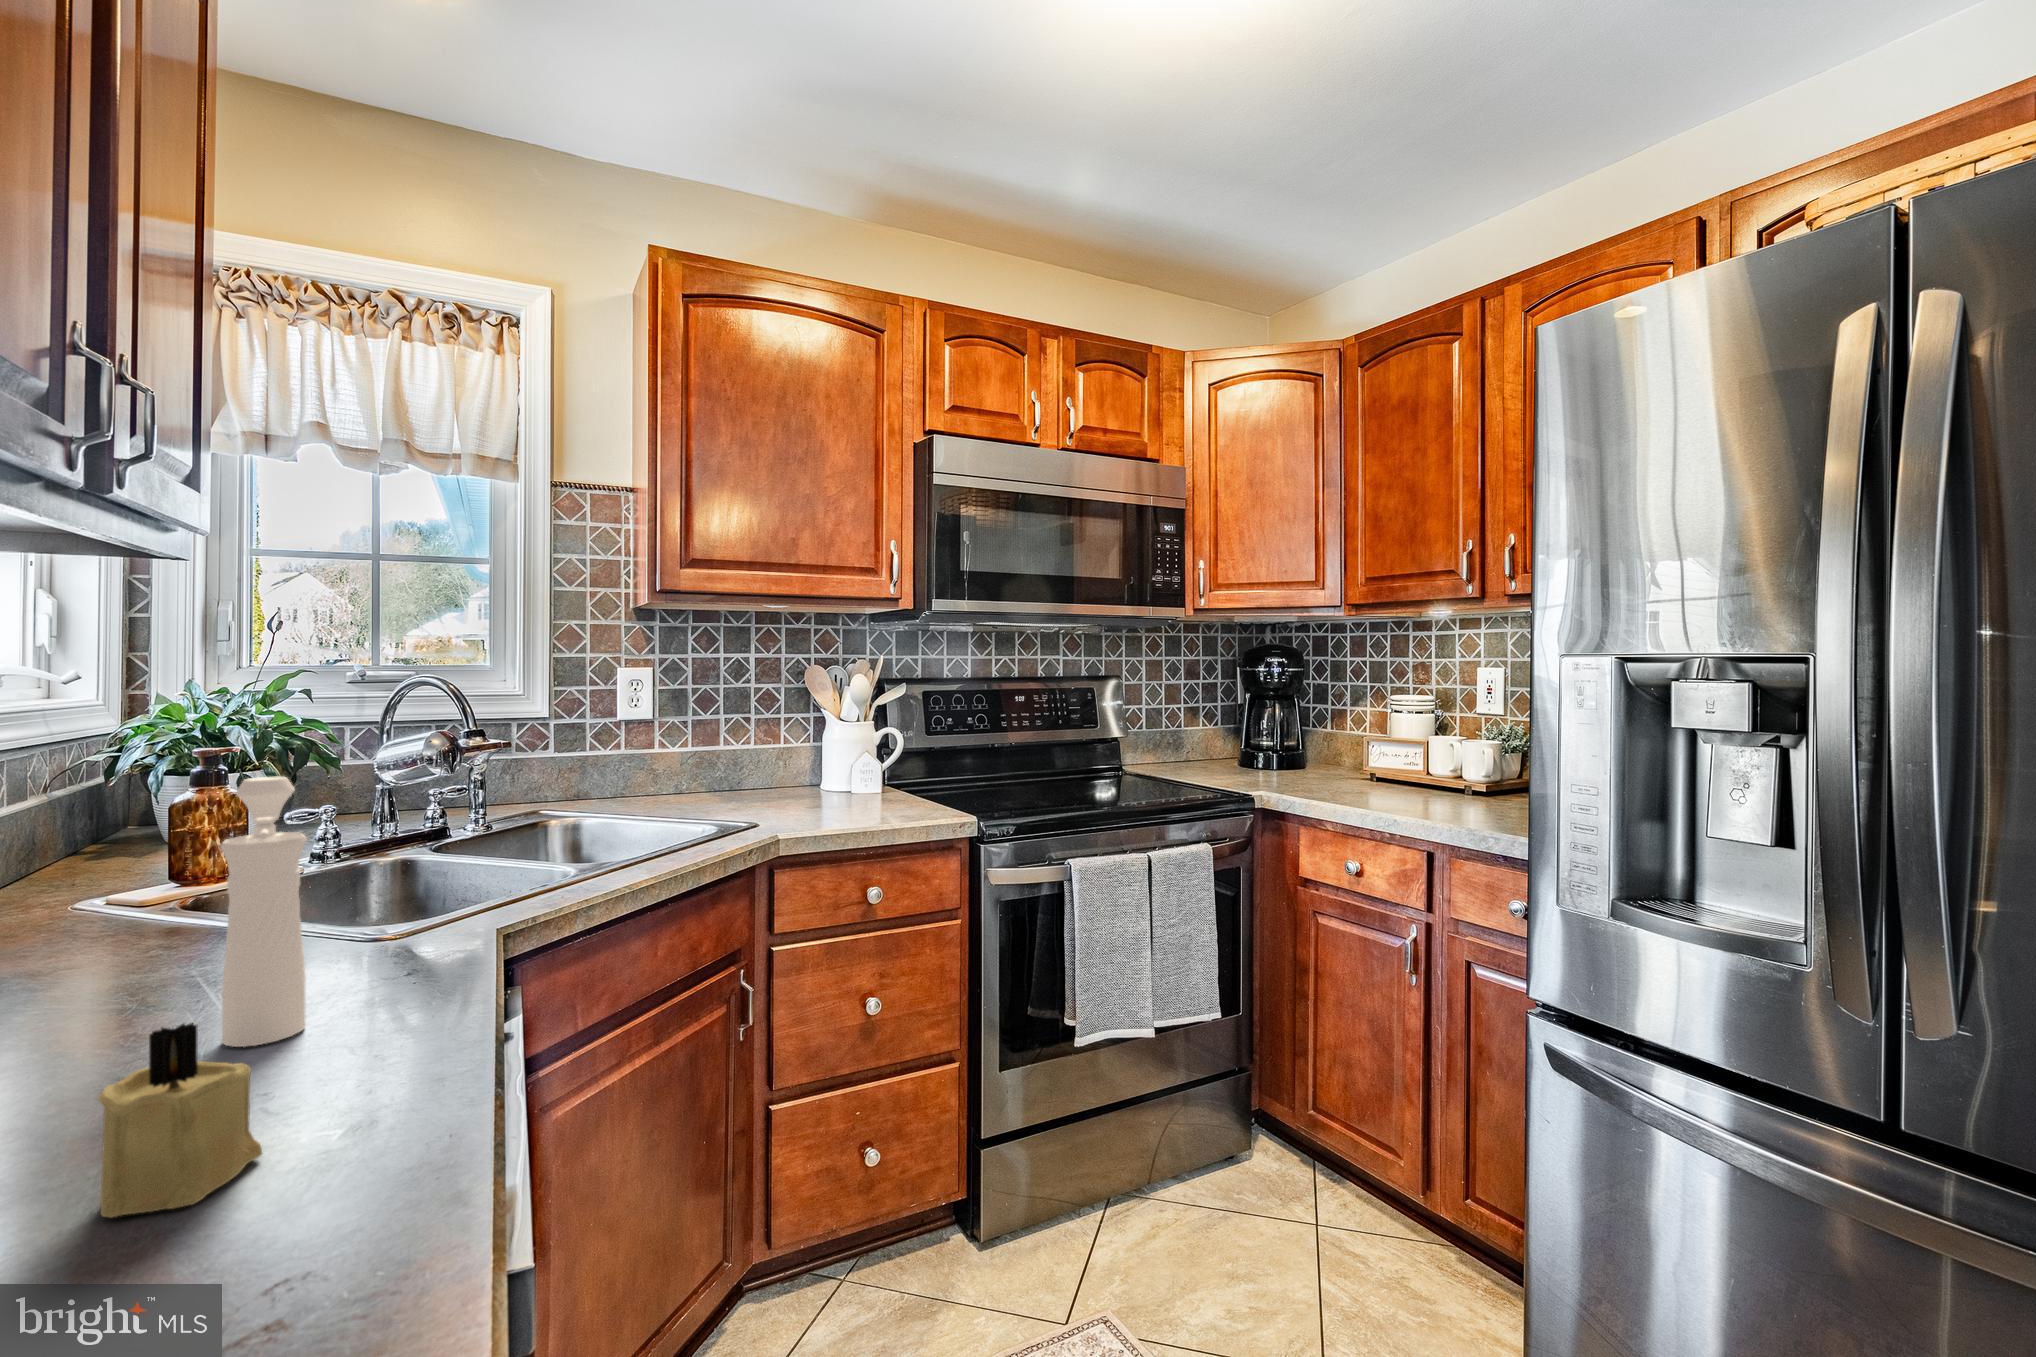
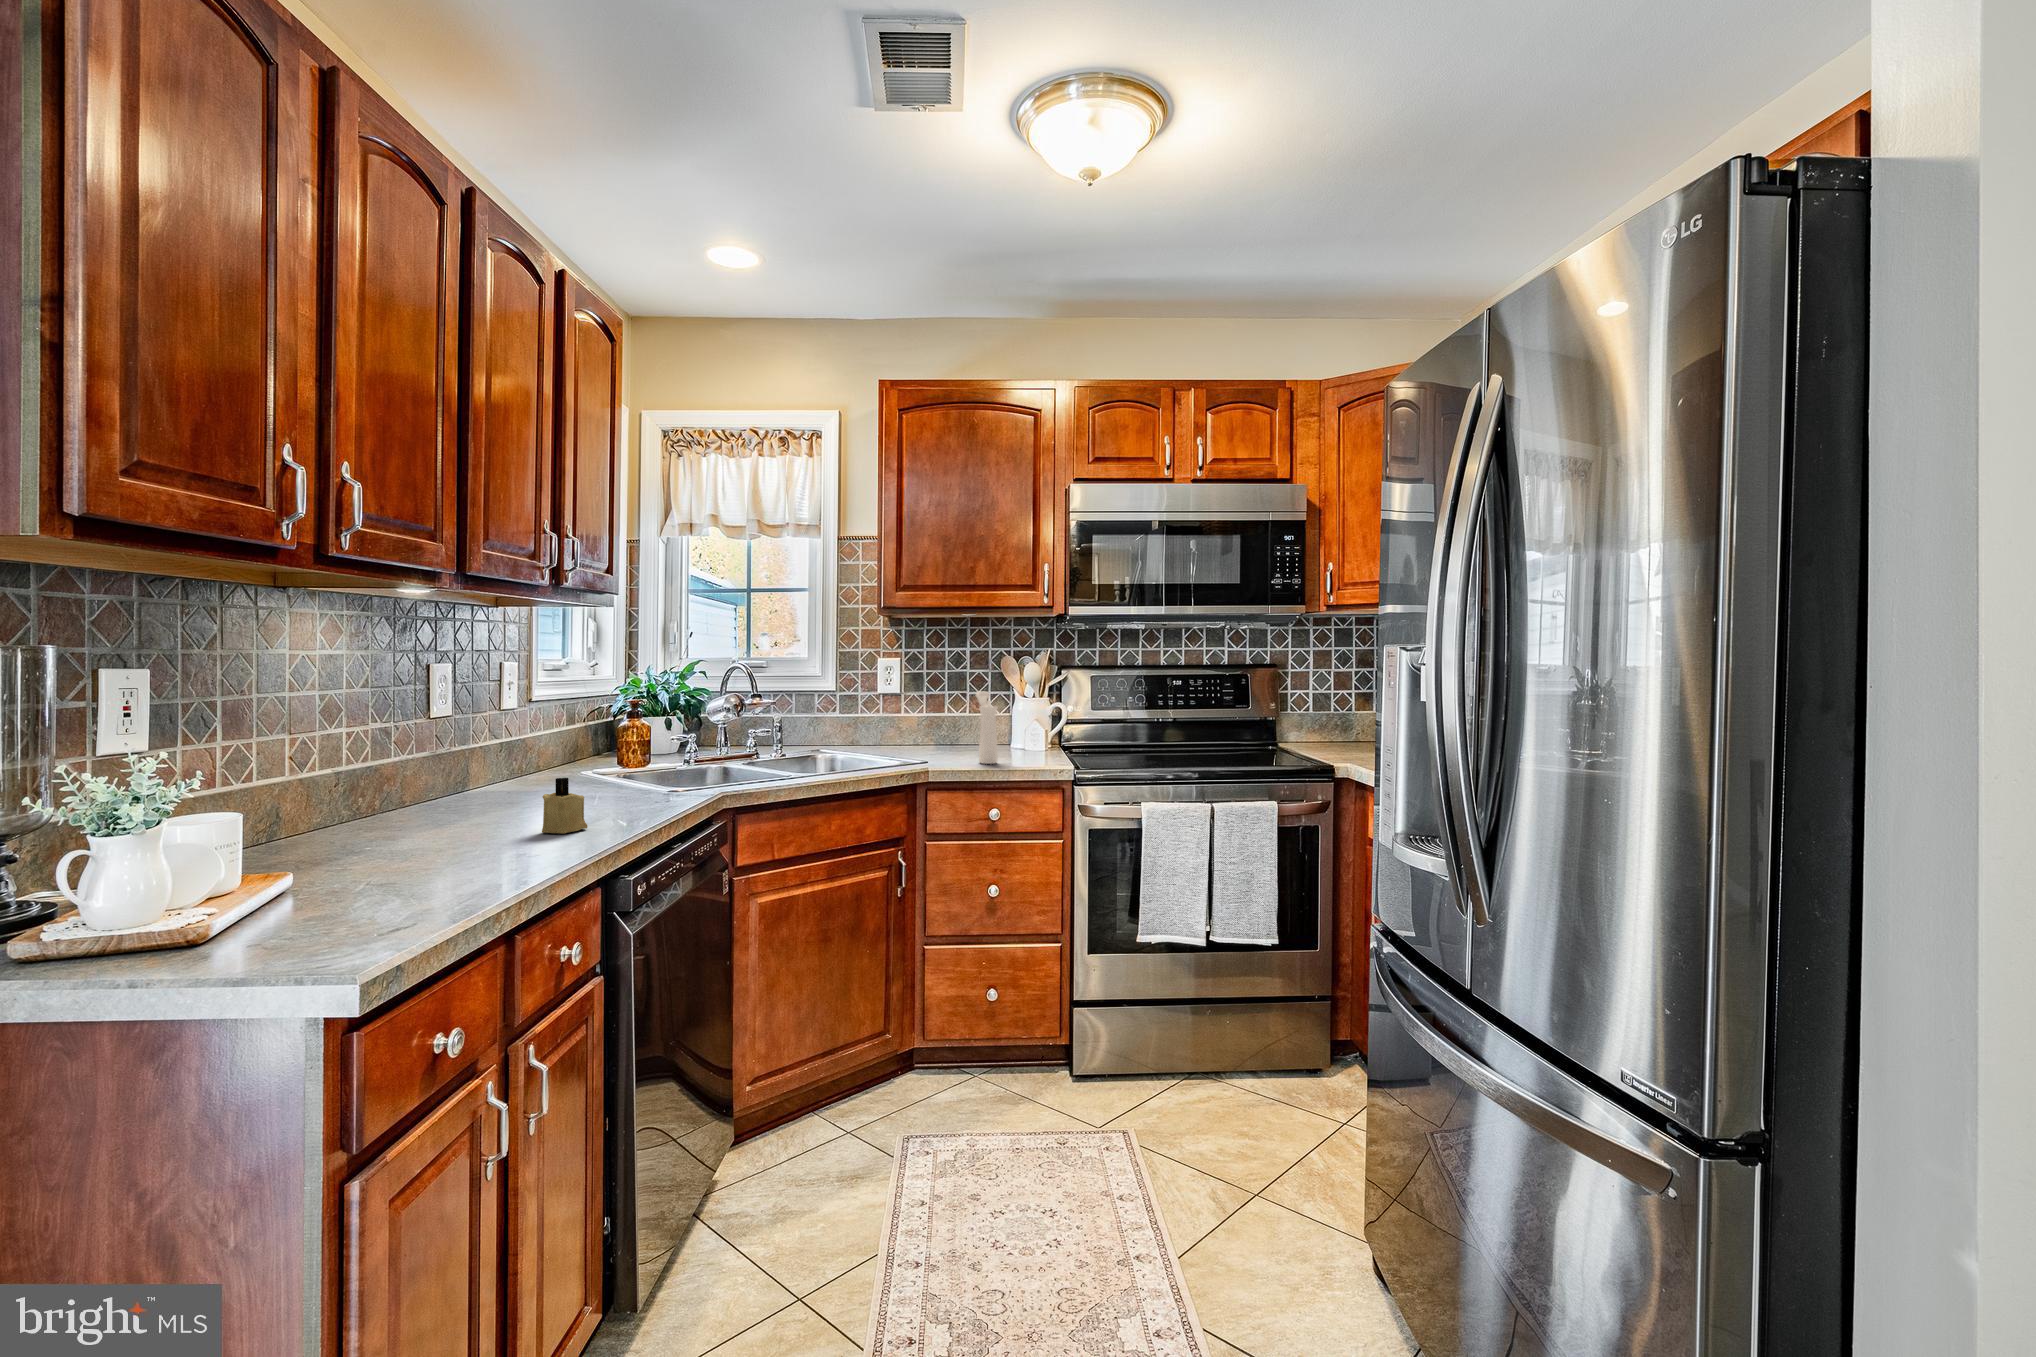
pepper mill: present [220,777,307,1047] -> present [976,692,998,764]

